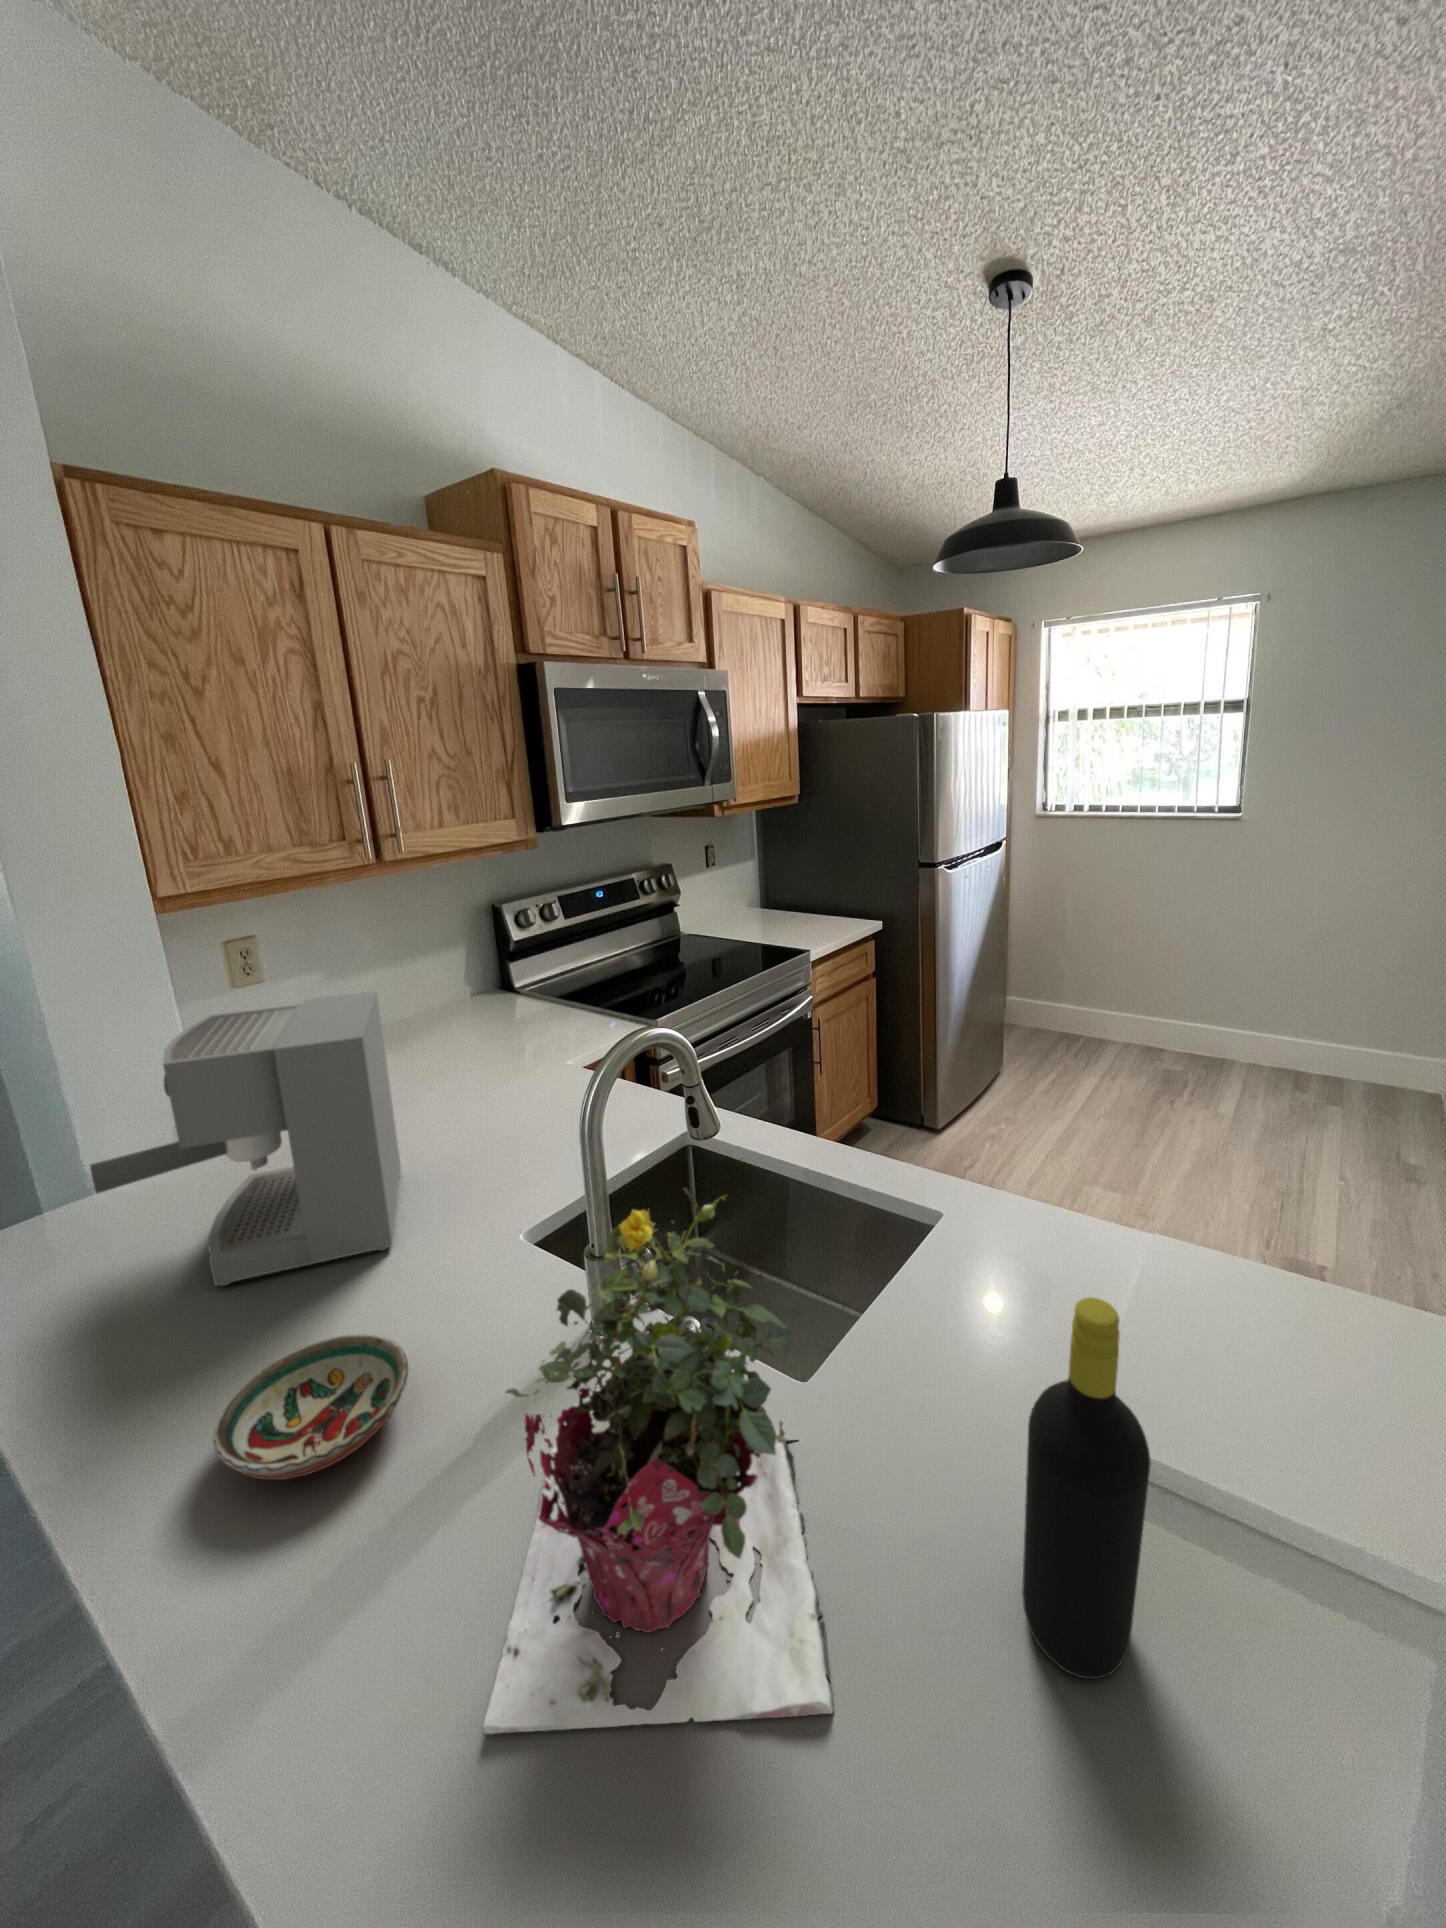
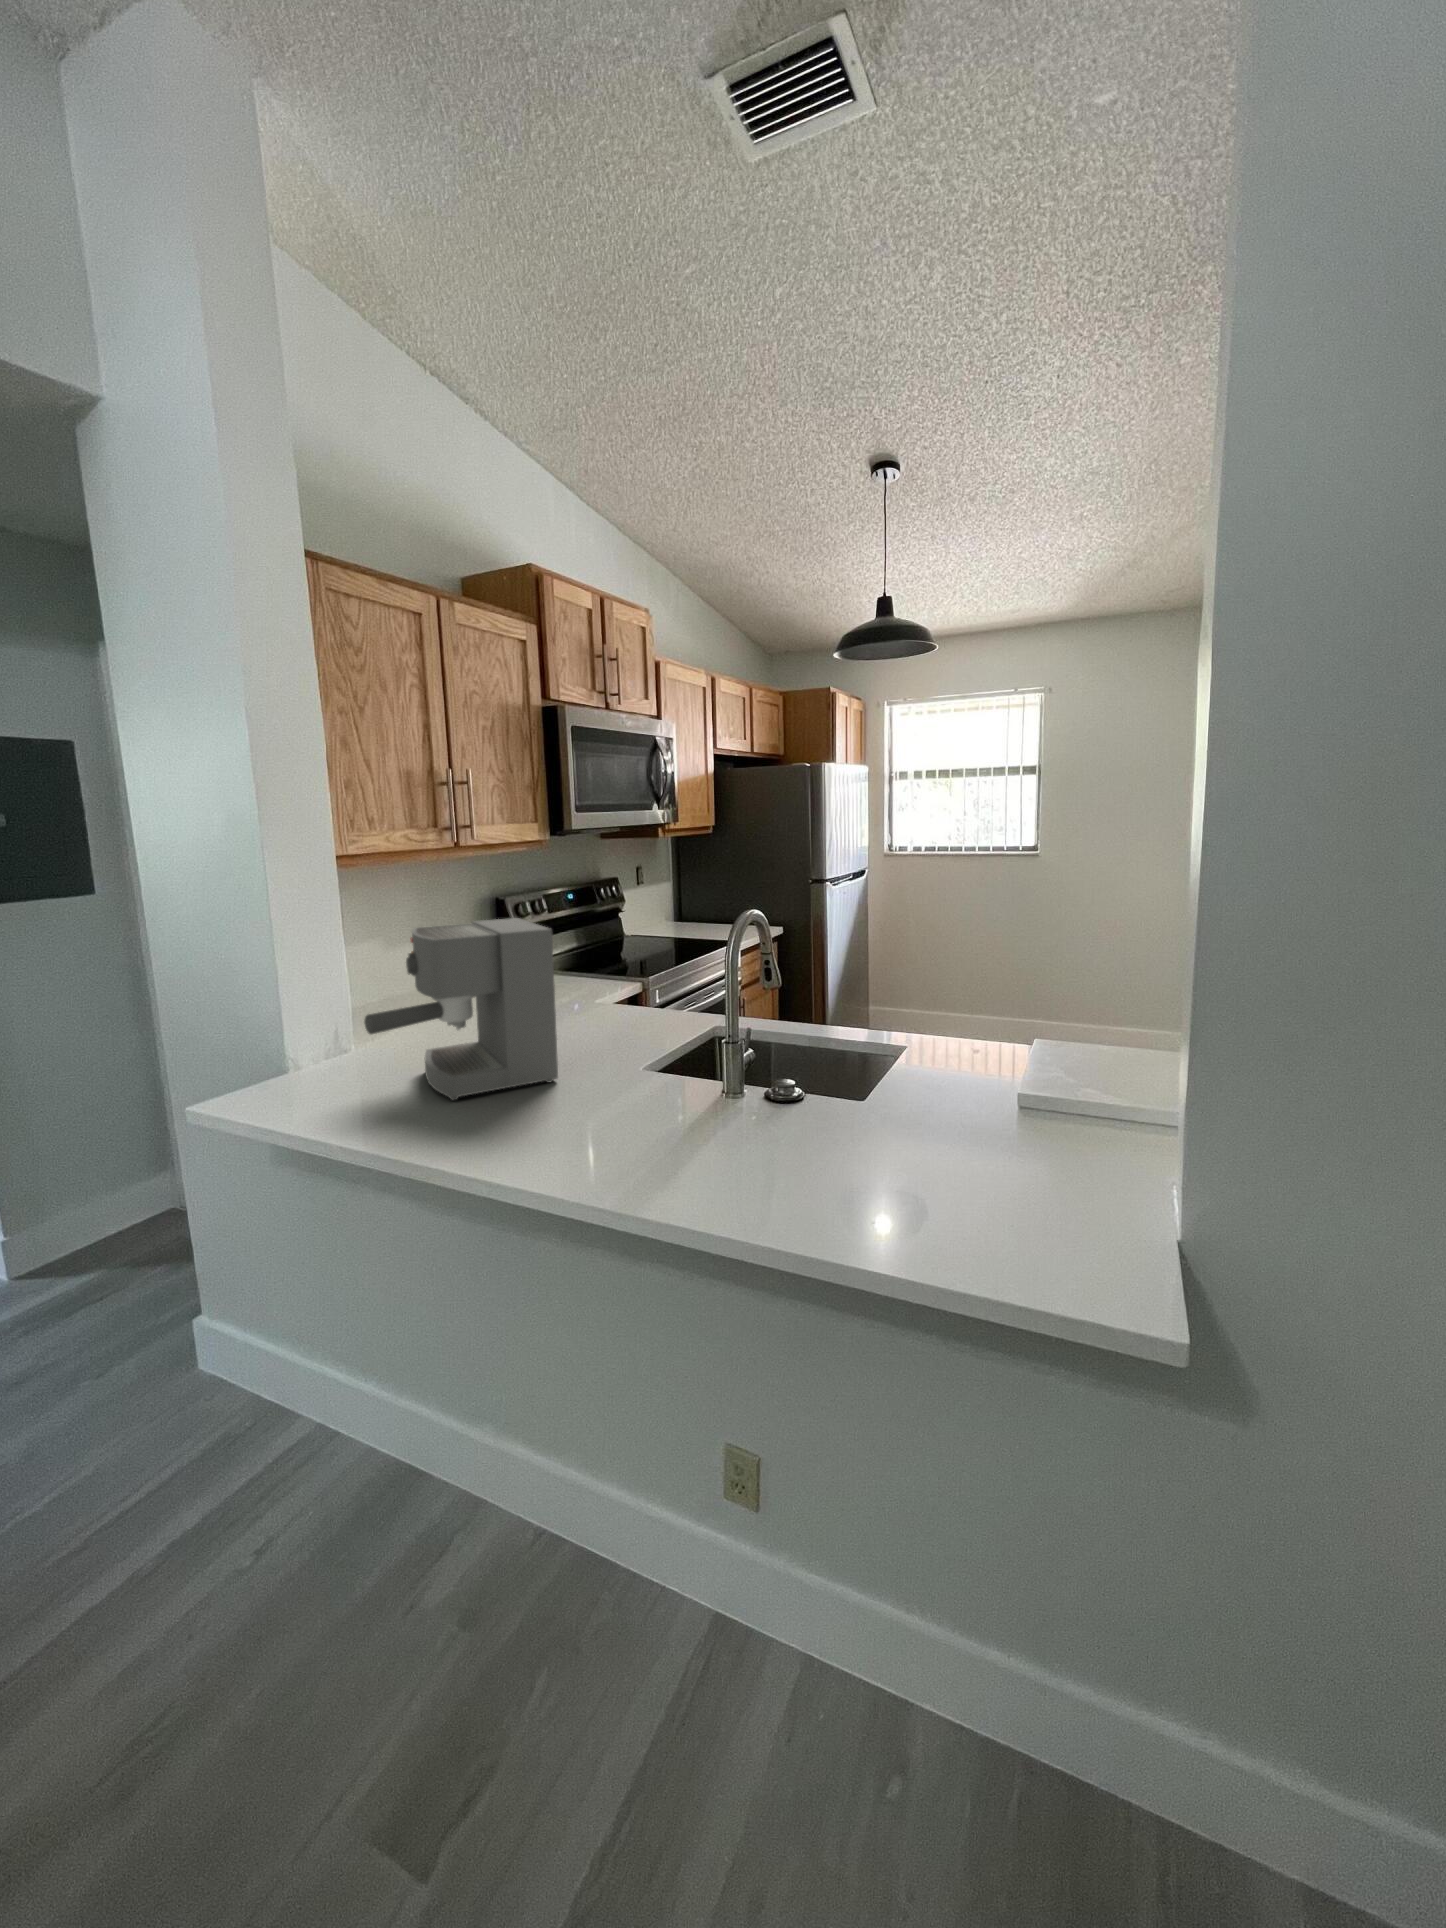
potted plant: present [483,1189,834,1734] -> none [740,947,938,1194]
bottle: present [1022,1297,1151,1679] -> none [1010,976,1069,1158]
decorative bowl: present [213,1334,409,1480] -> none [539,1095,643,1147]

